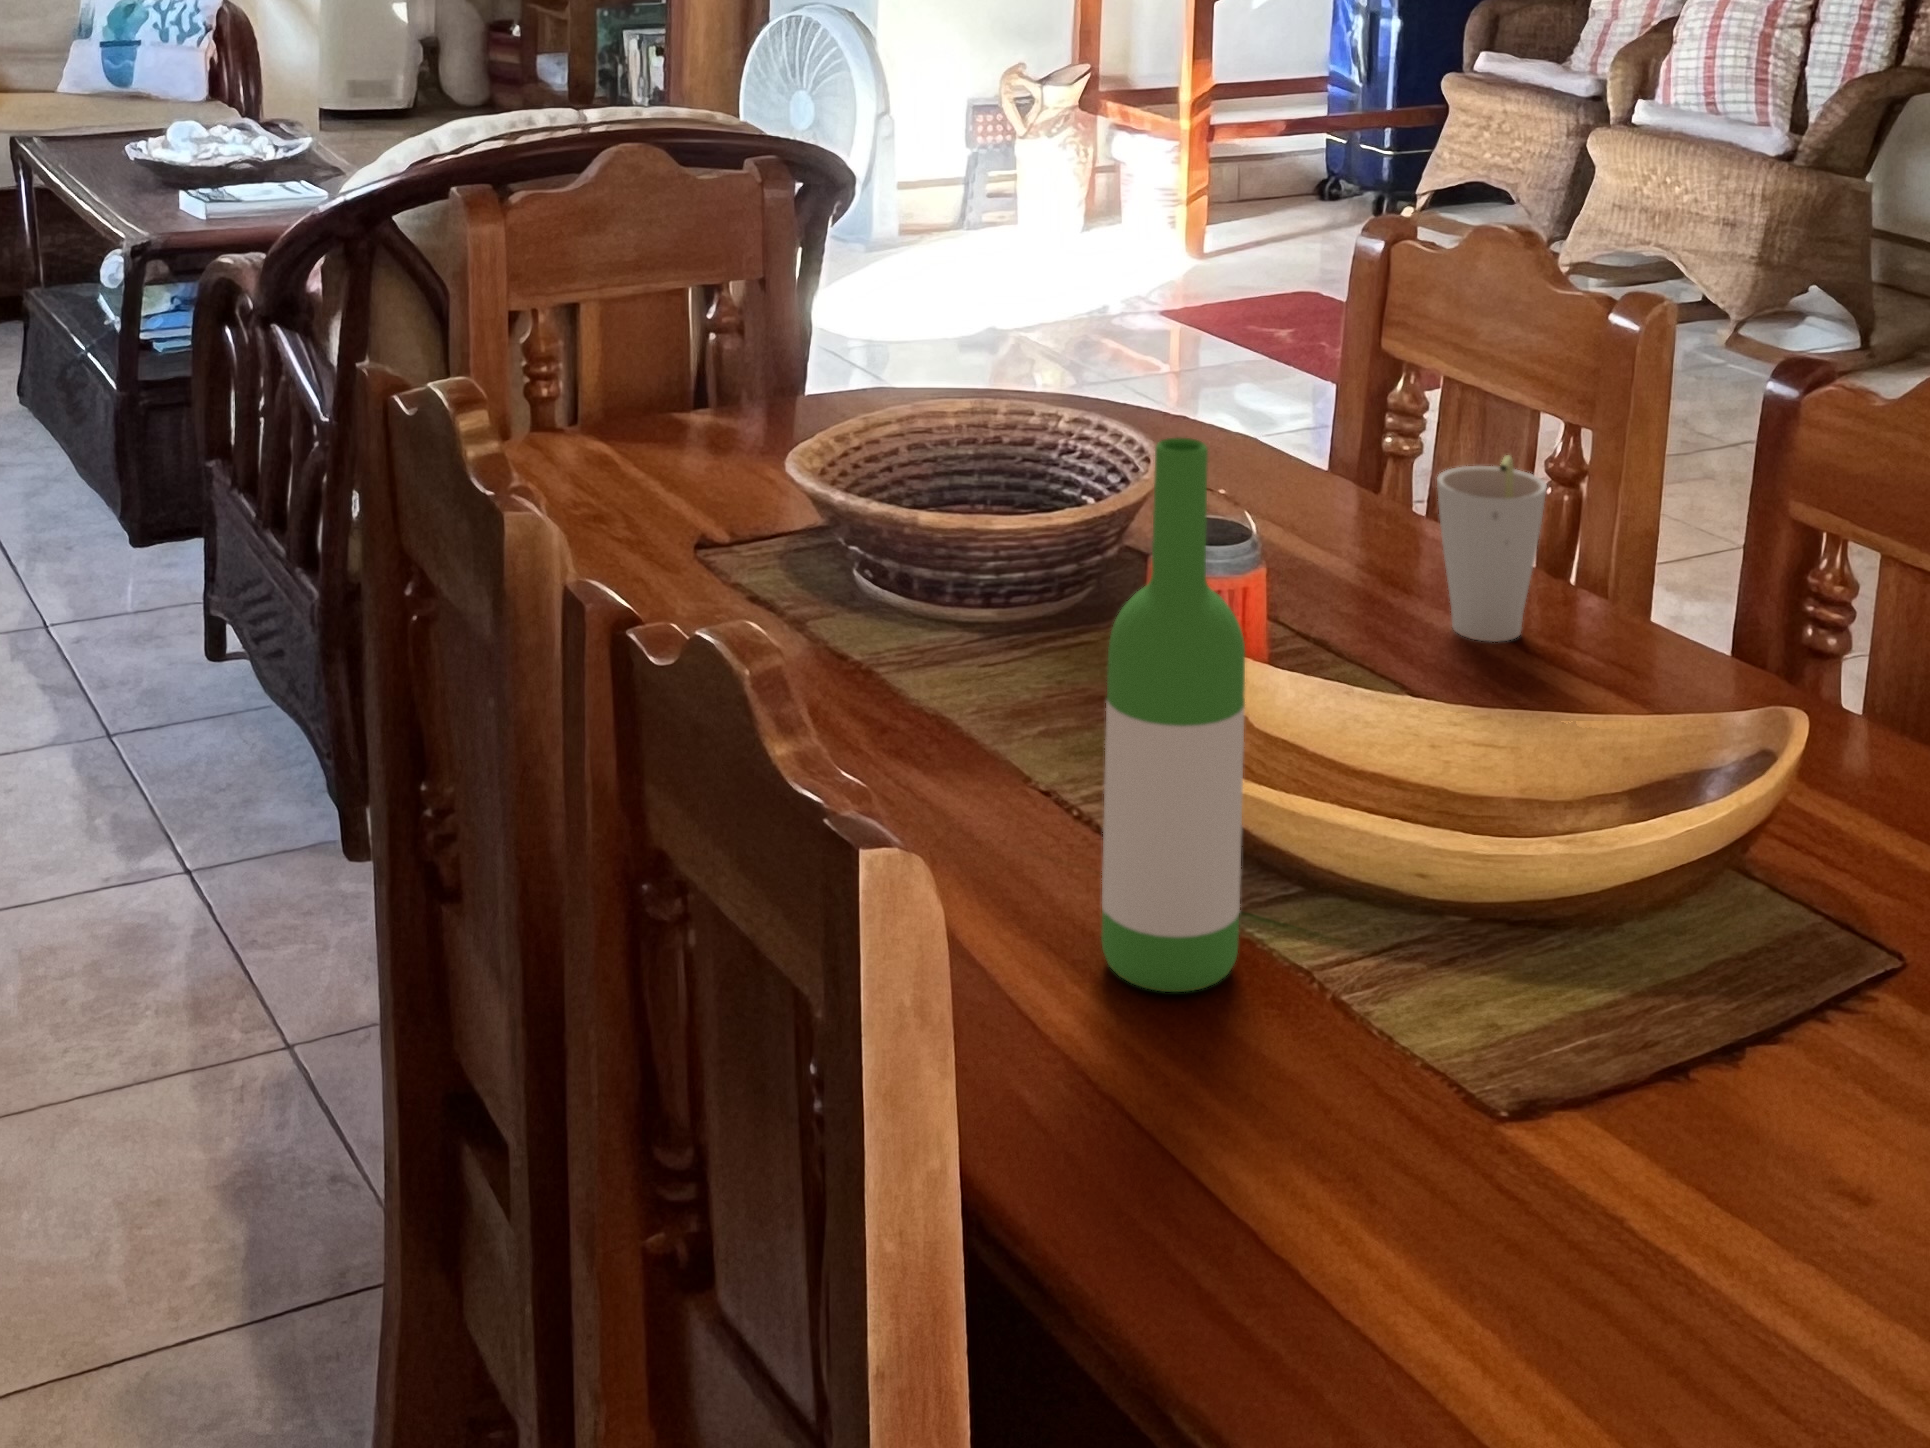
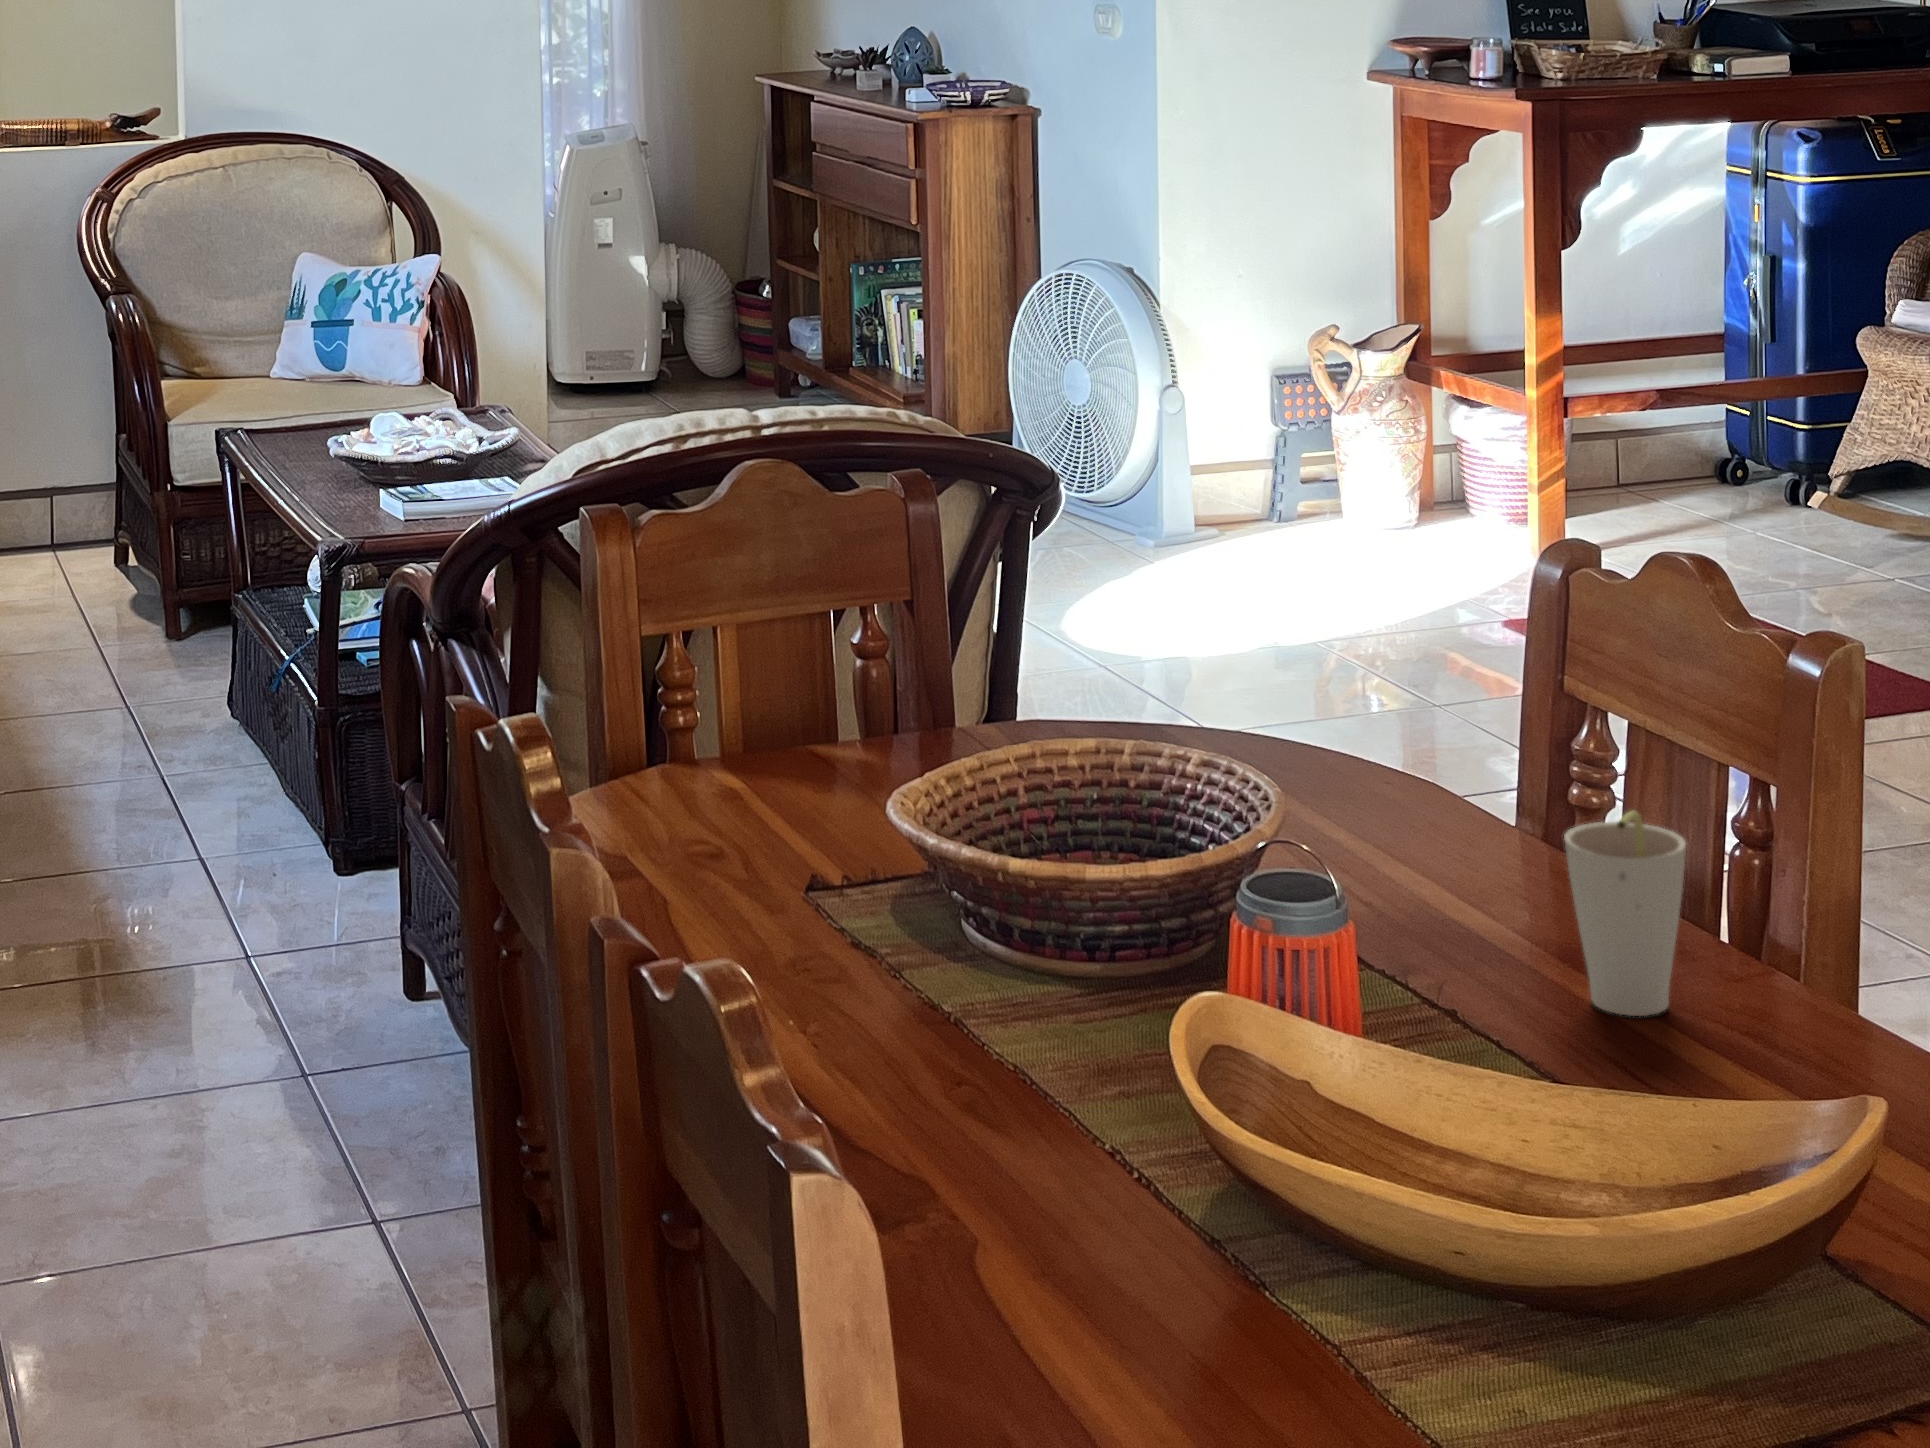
wine bottle: present [1101,438,1245,992] -> none [1102,787,1249,1347]

